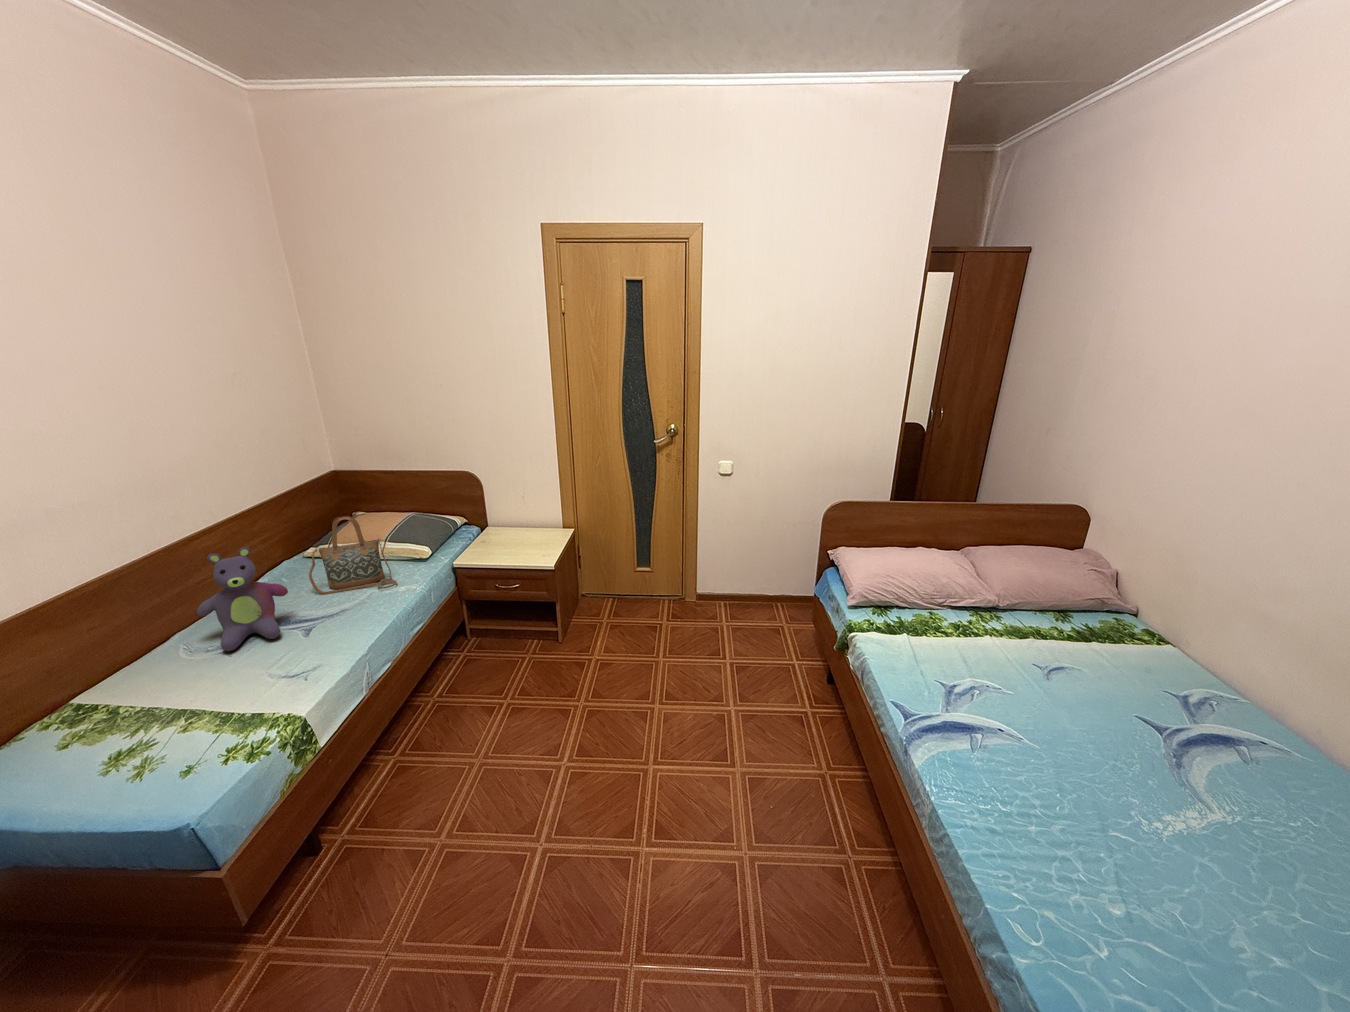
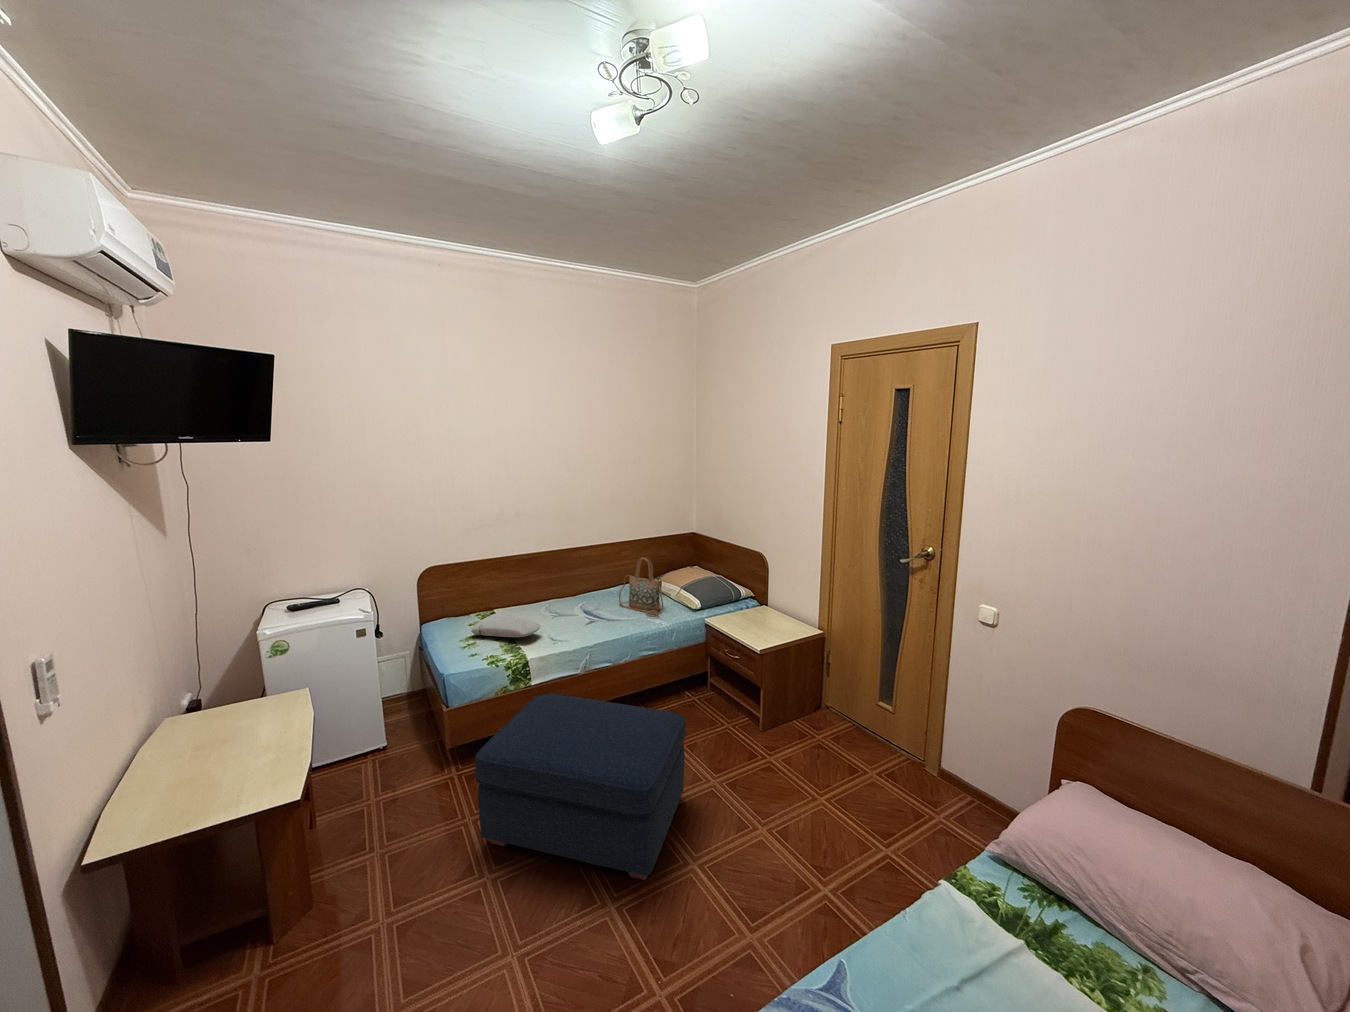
stuffed bear: present [197,547,288,651] -> none [549,555,595,618]
ottoman: none [381,655,647,939] -> present [475,693,686,880]
pillow: none [118,667,271,747] -> present [471,613,541,637]

